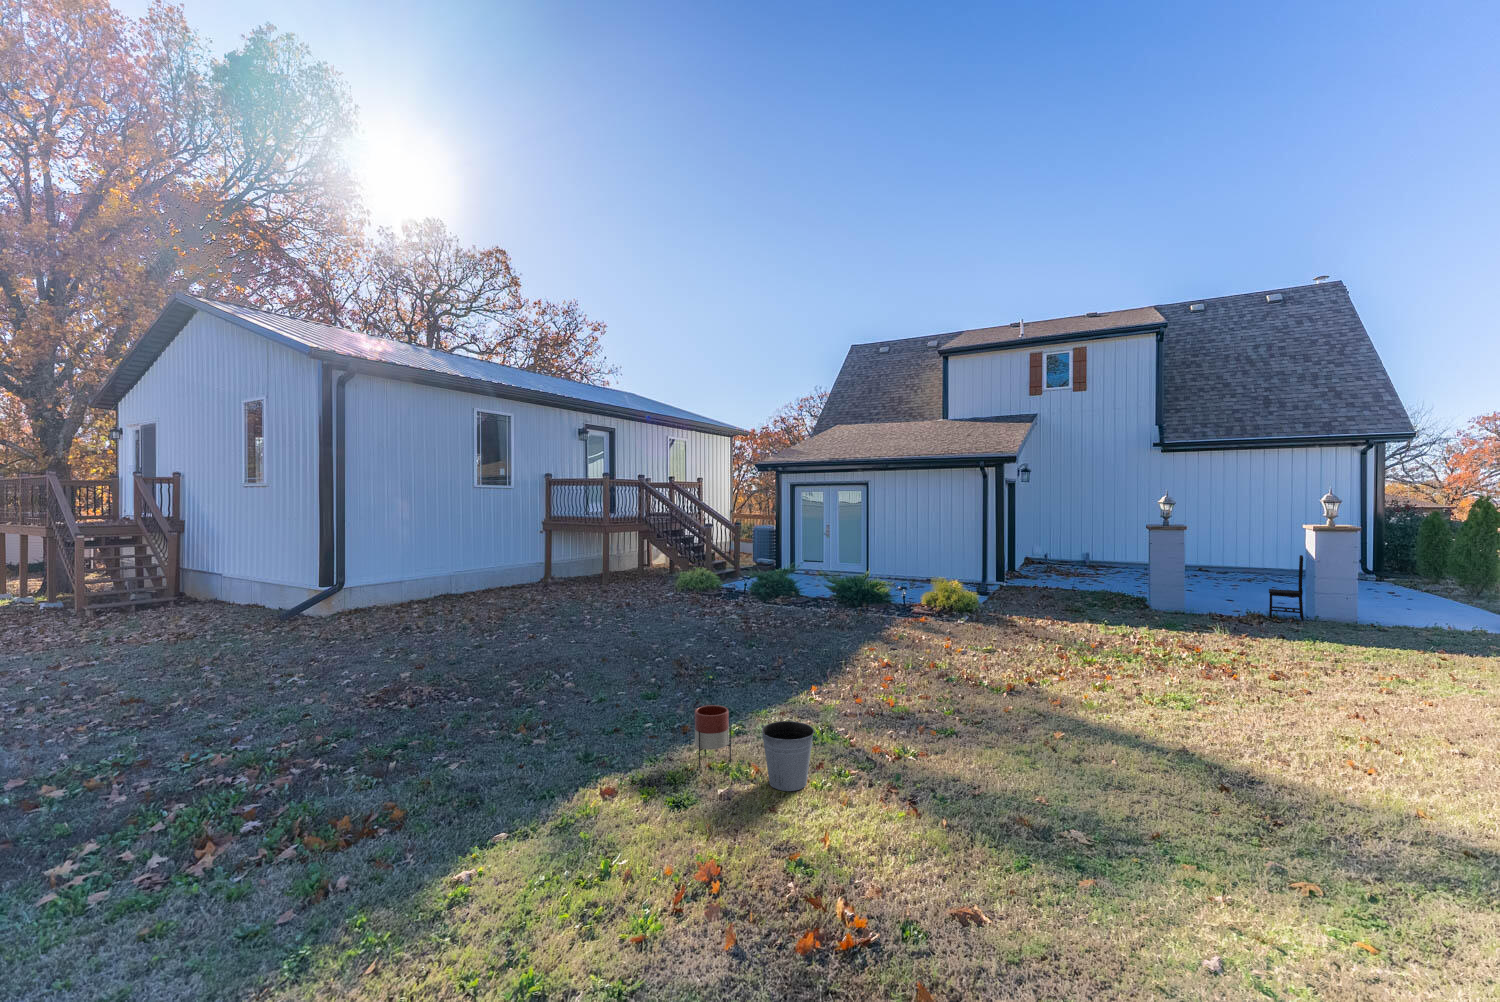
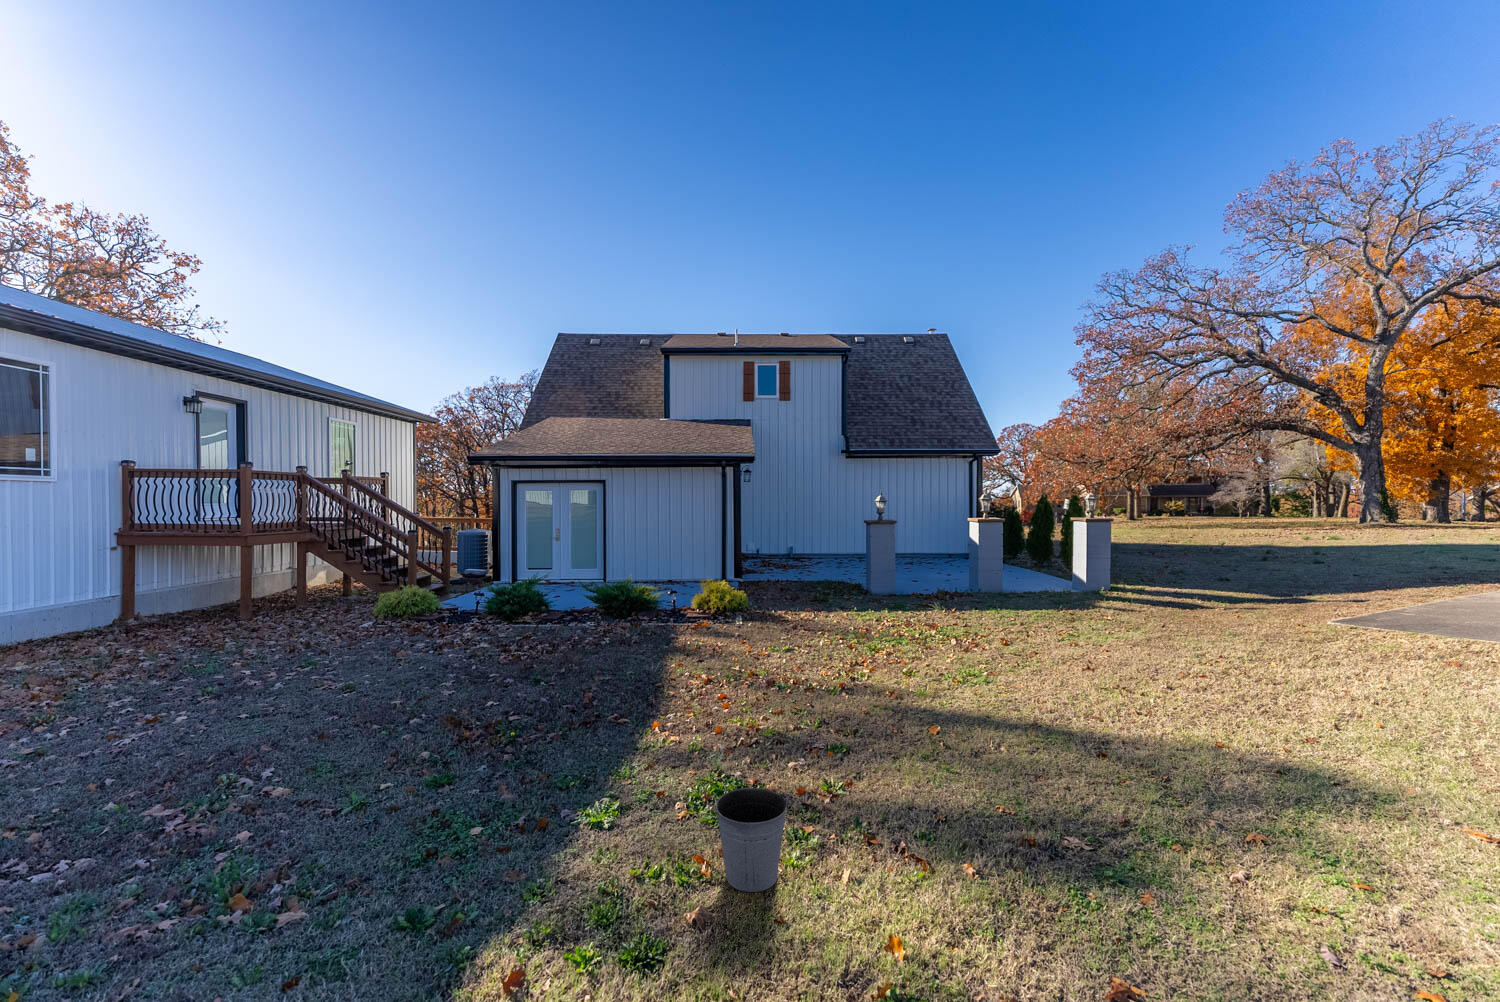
chair: present [1269,555,1304,621] -> none [949,542,975,594]
planter: present [695,705,731,768] -> none [598,787,652,891]

